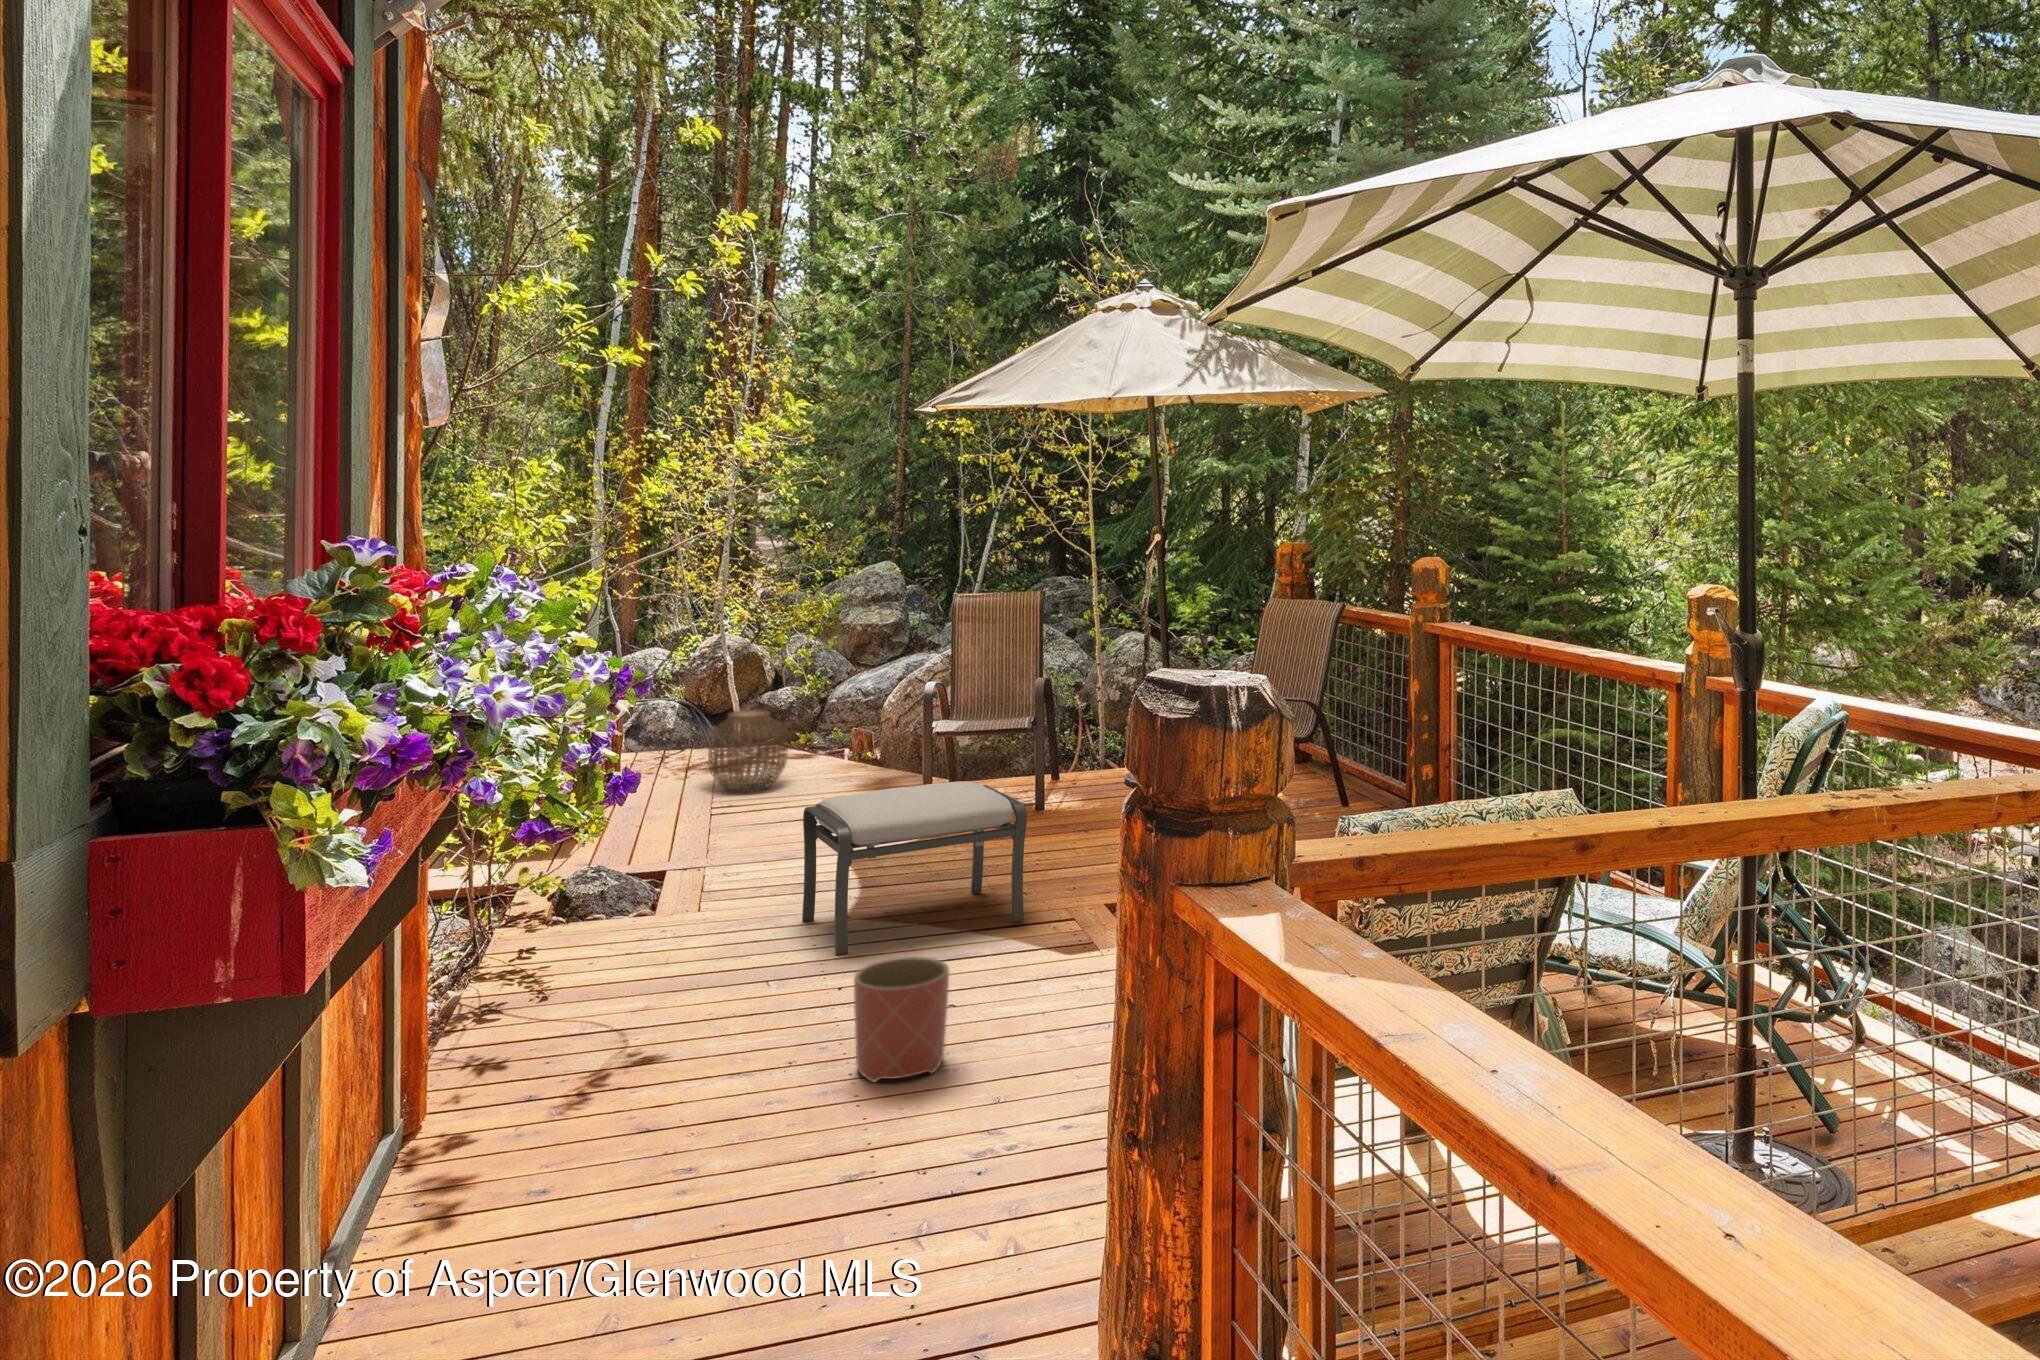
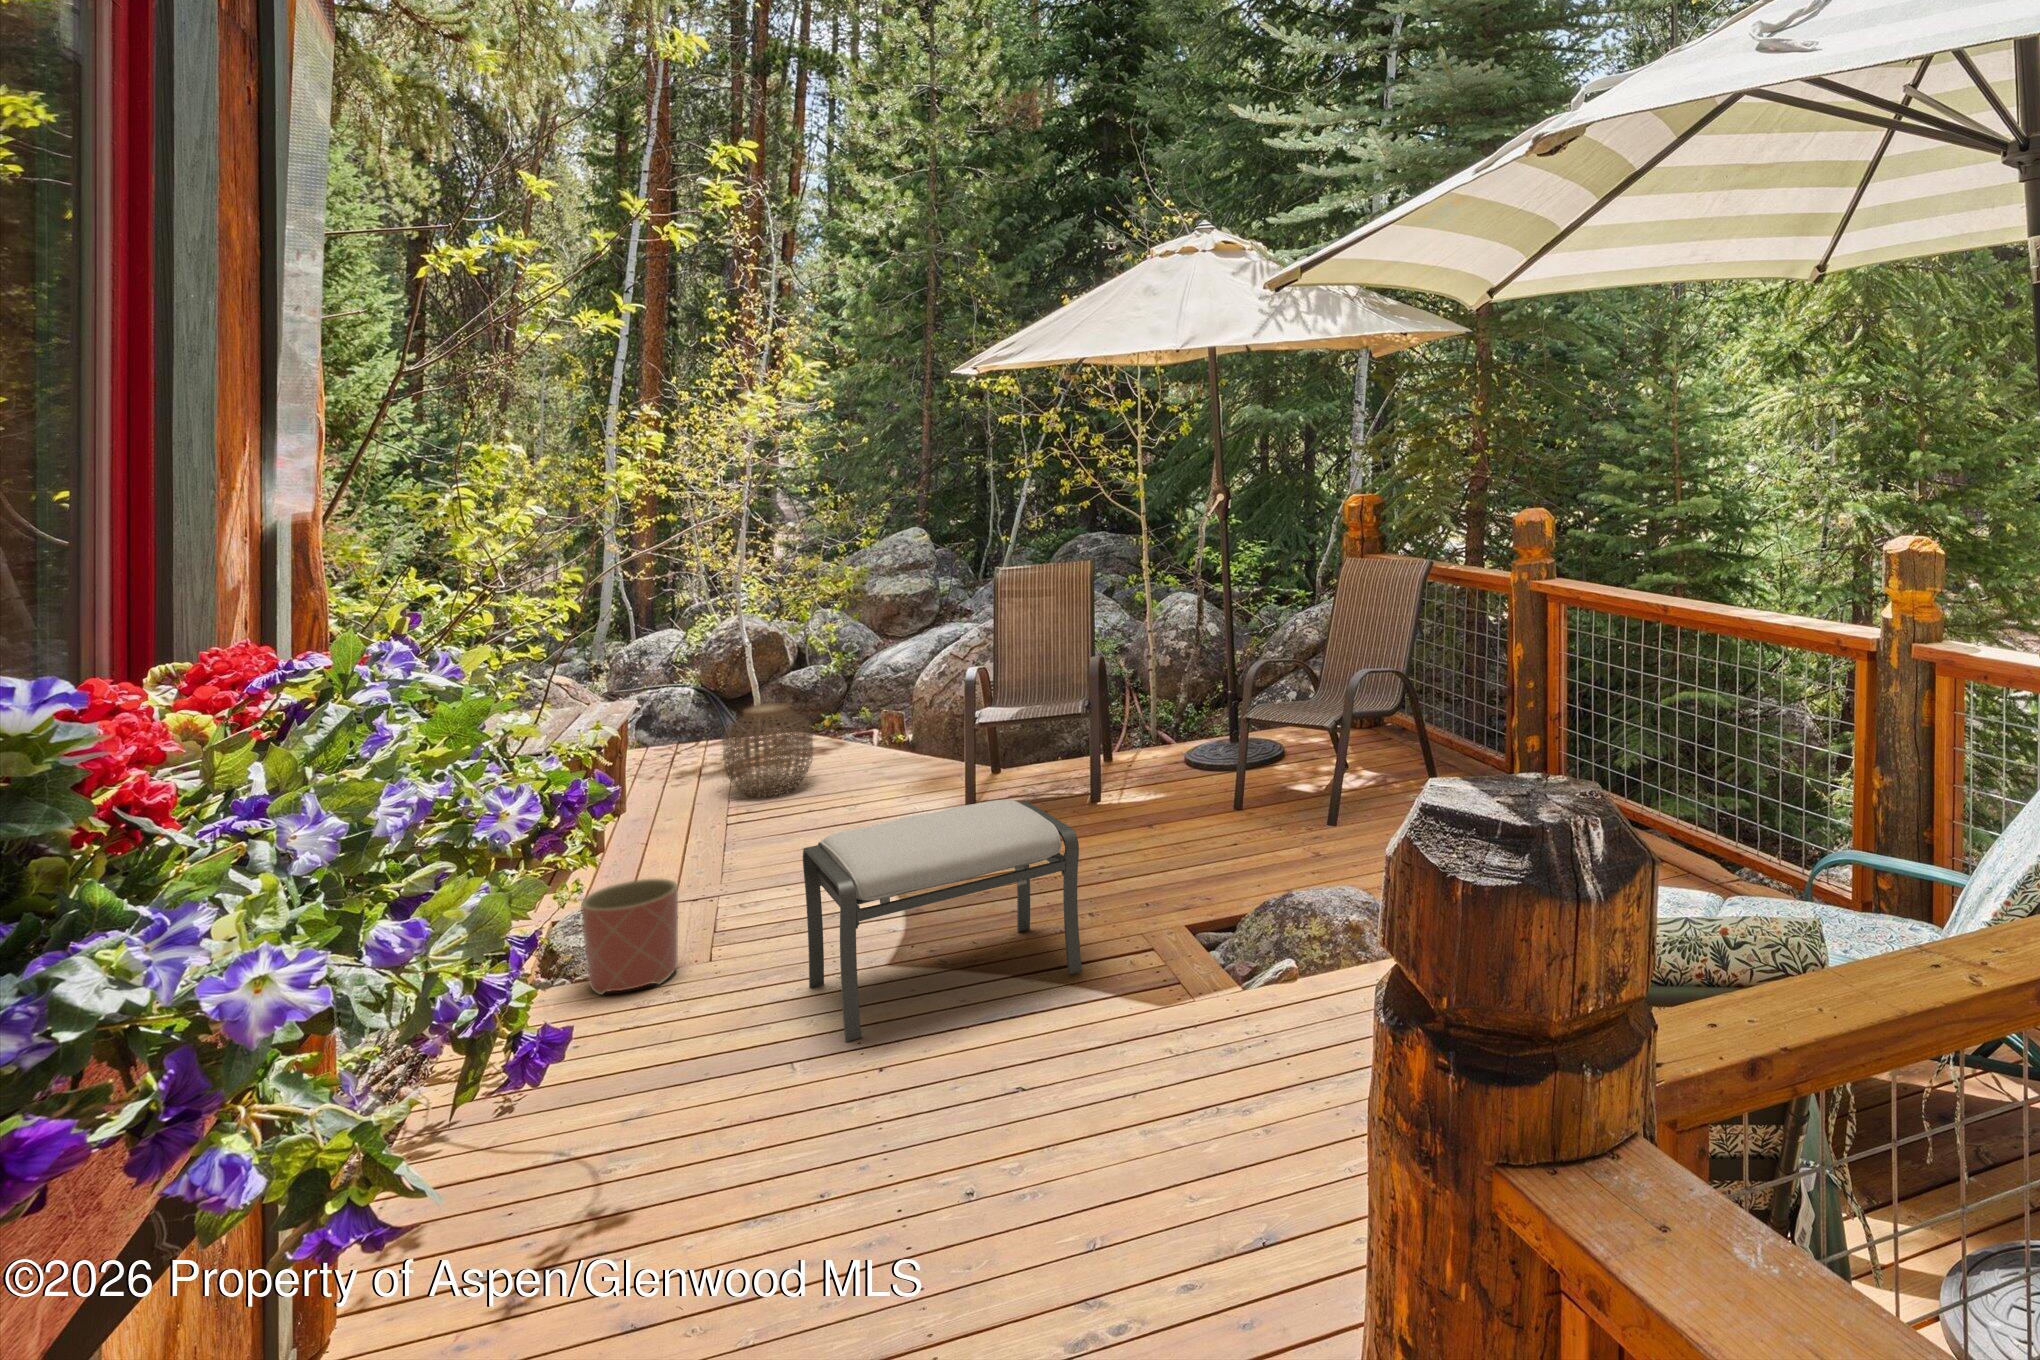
planter: present [854,957,949,1083] -> present [581,879,678,995]

